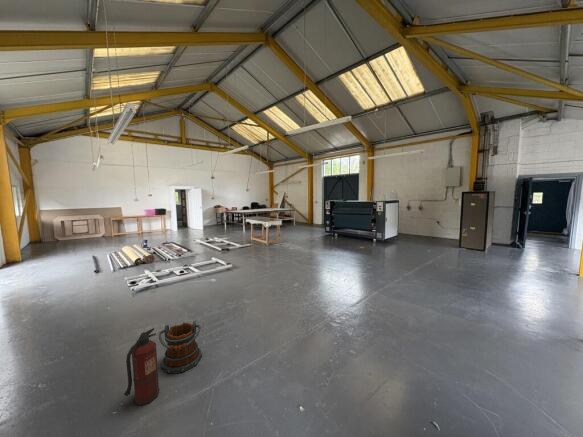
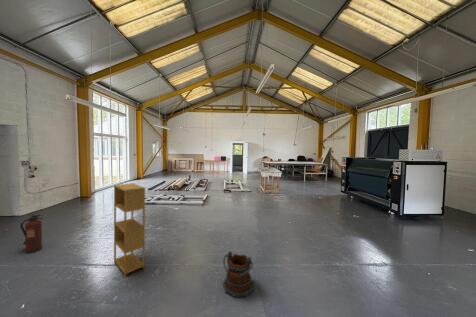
shelving unit: none [295,241,334,341] -> present [114,183,145,277]
bucket: present [159,321,202,373] -> present [223,251,253,297]

